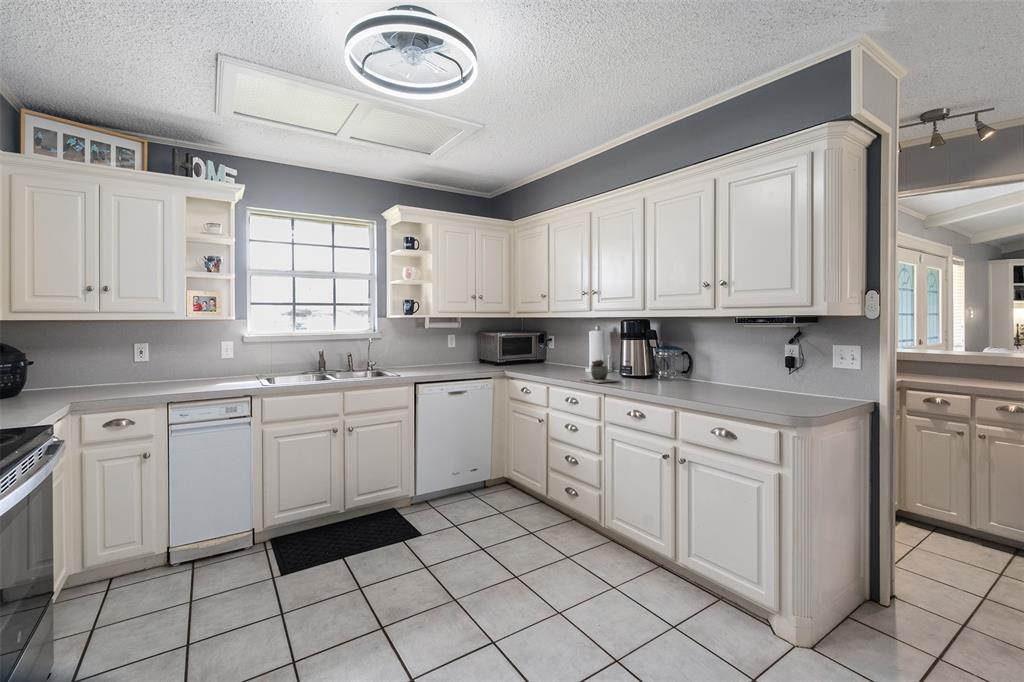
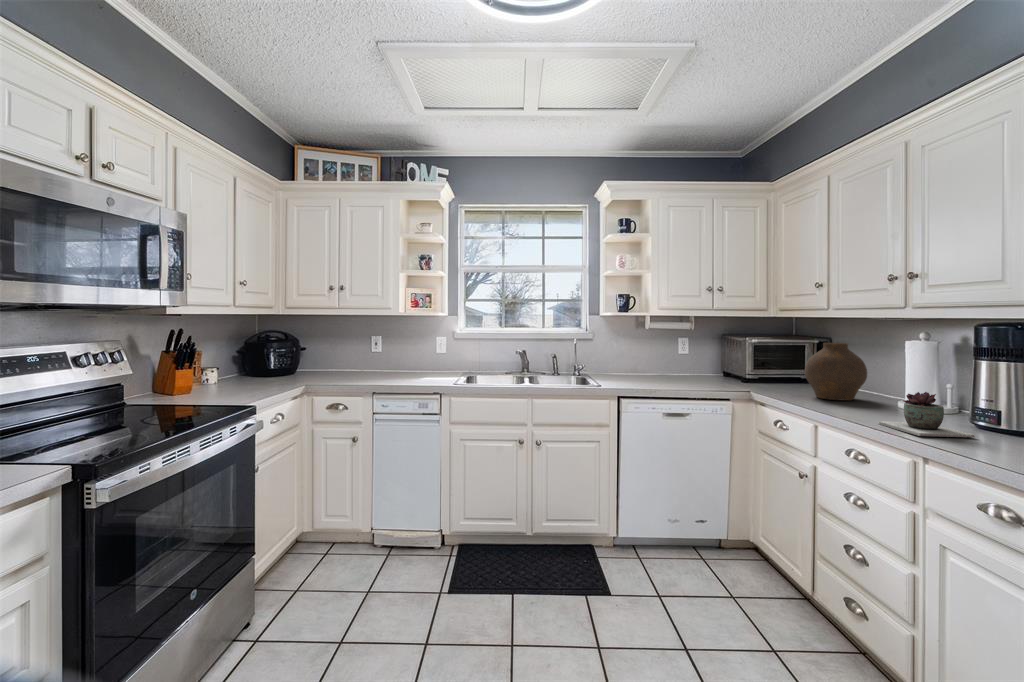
vase: none [539,335,572,372] -> present [805,343,867,400]

